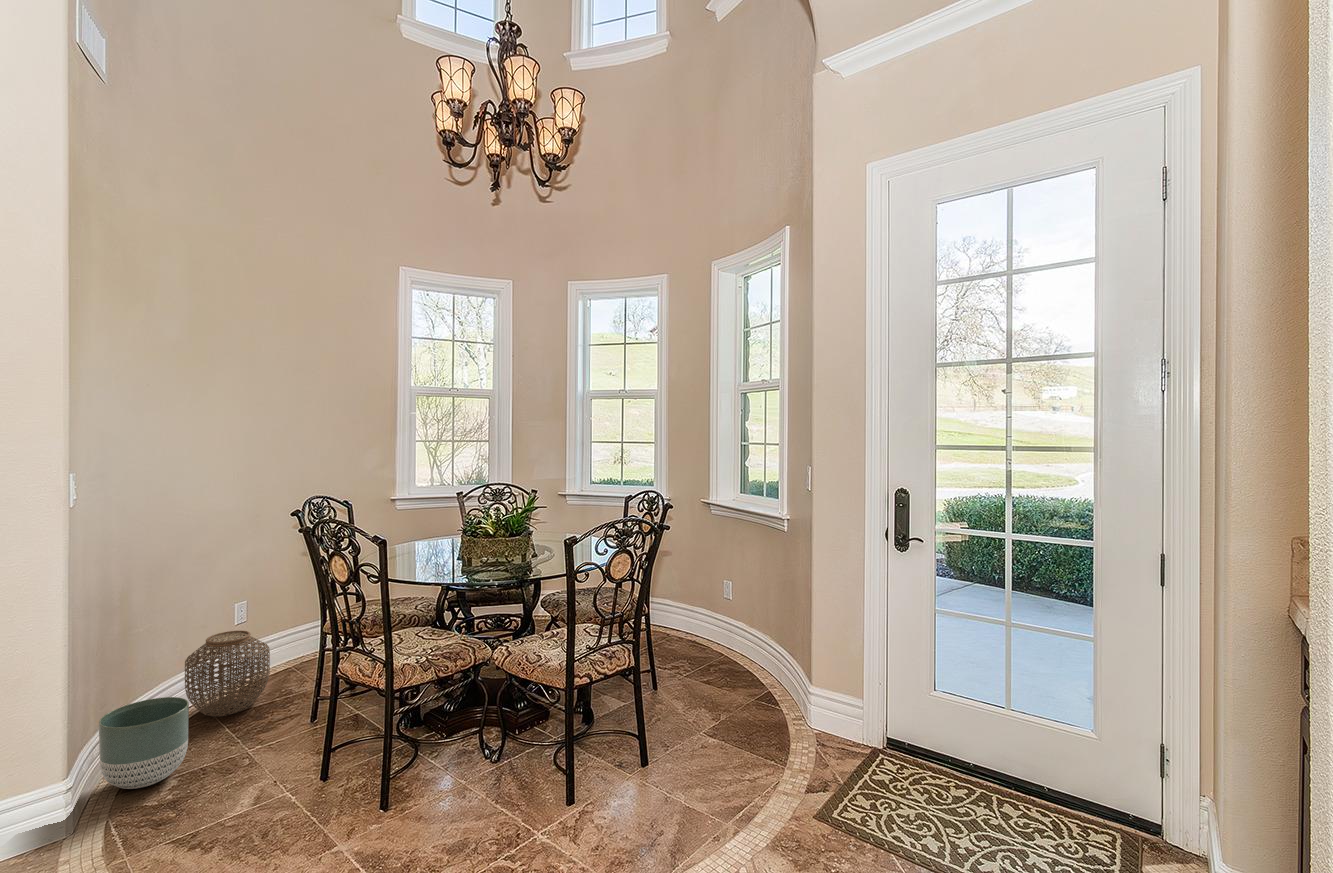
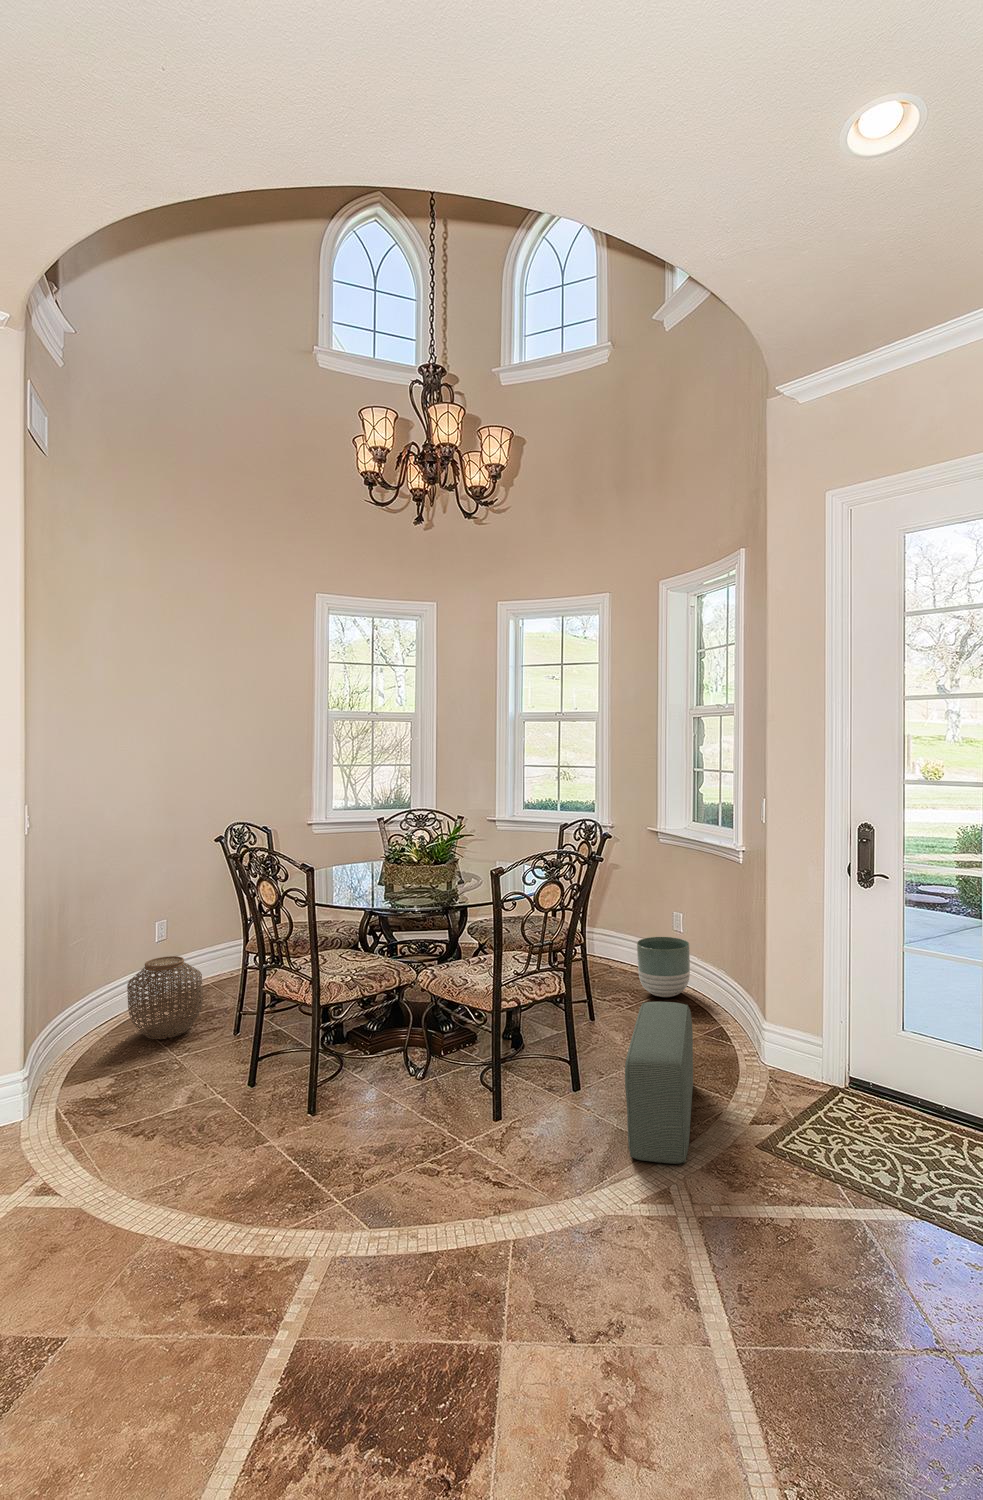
pouf: none [698,674,757,840] -> present [625,1002,693,1164]
planter: present [99,697,189,789] -> present [637,937,690,997]

